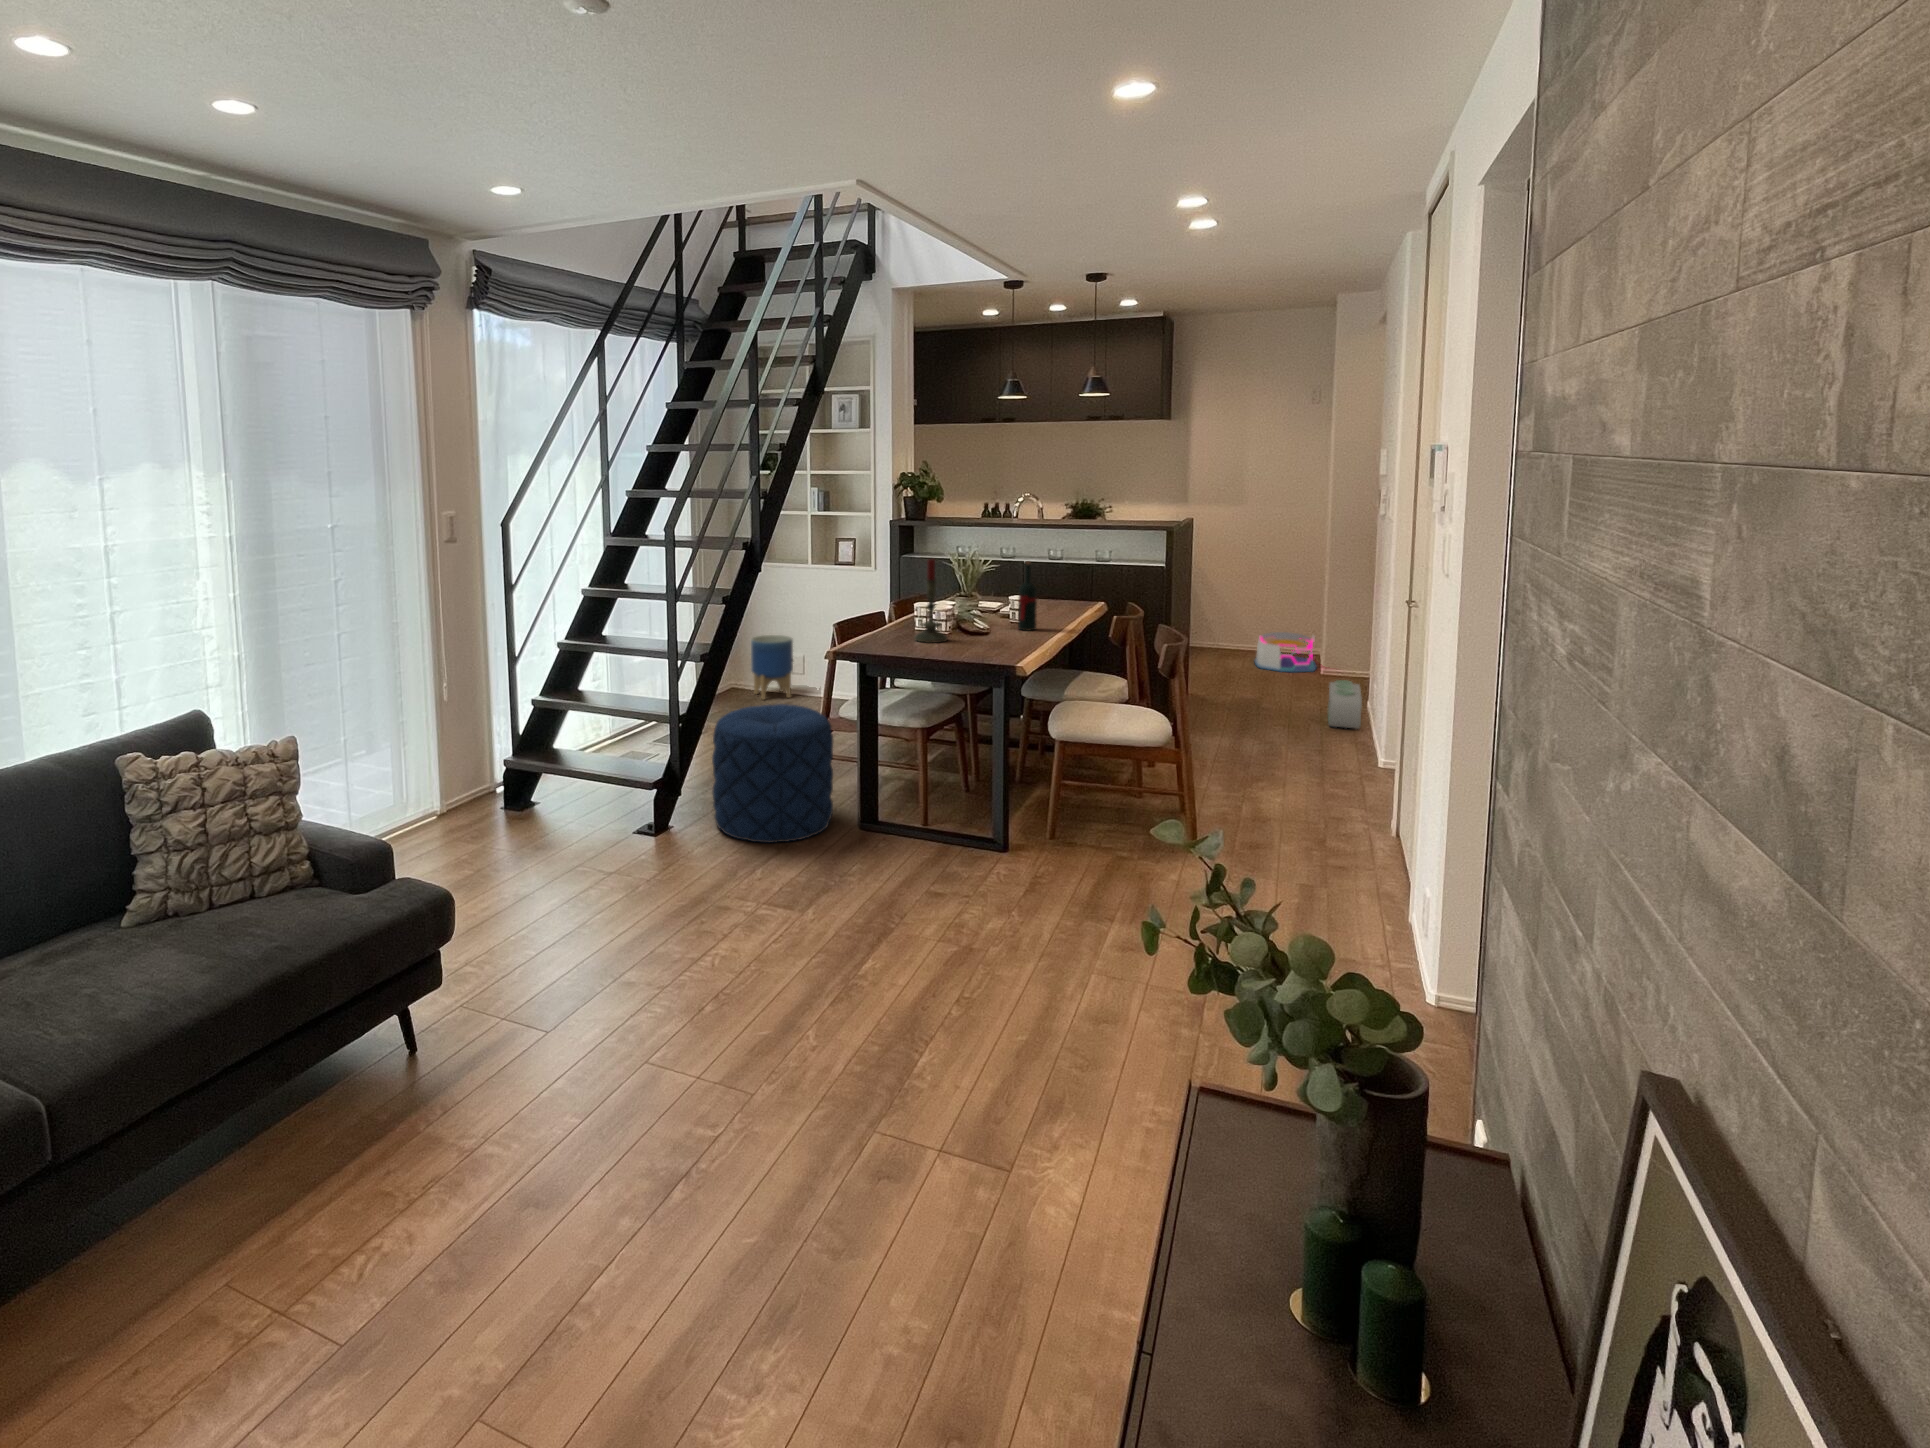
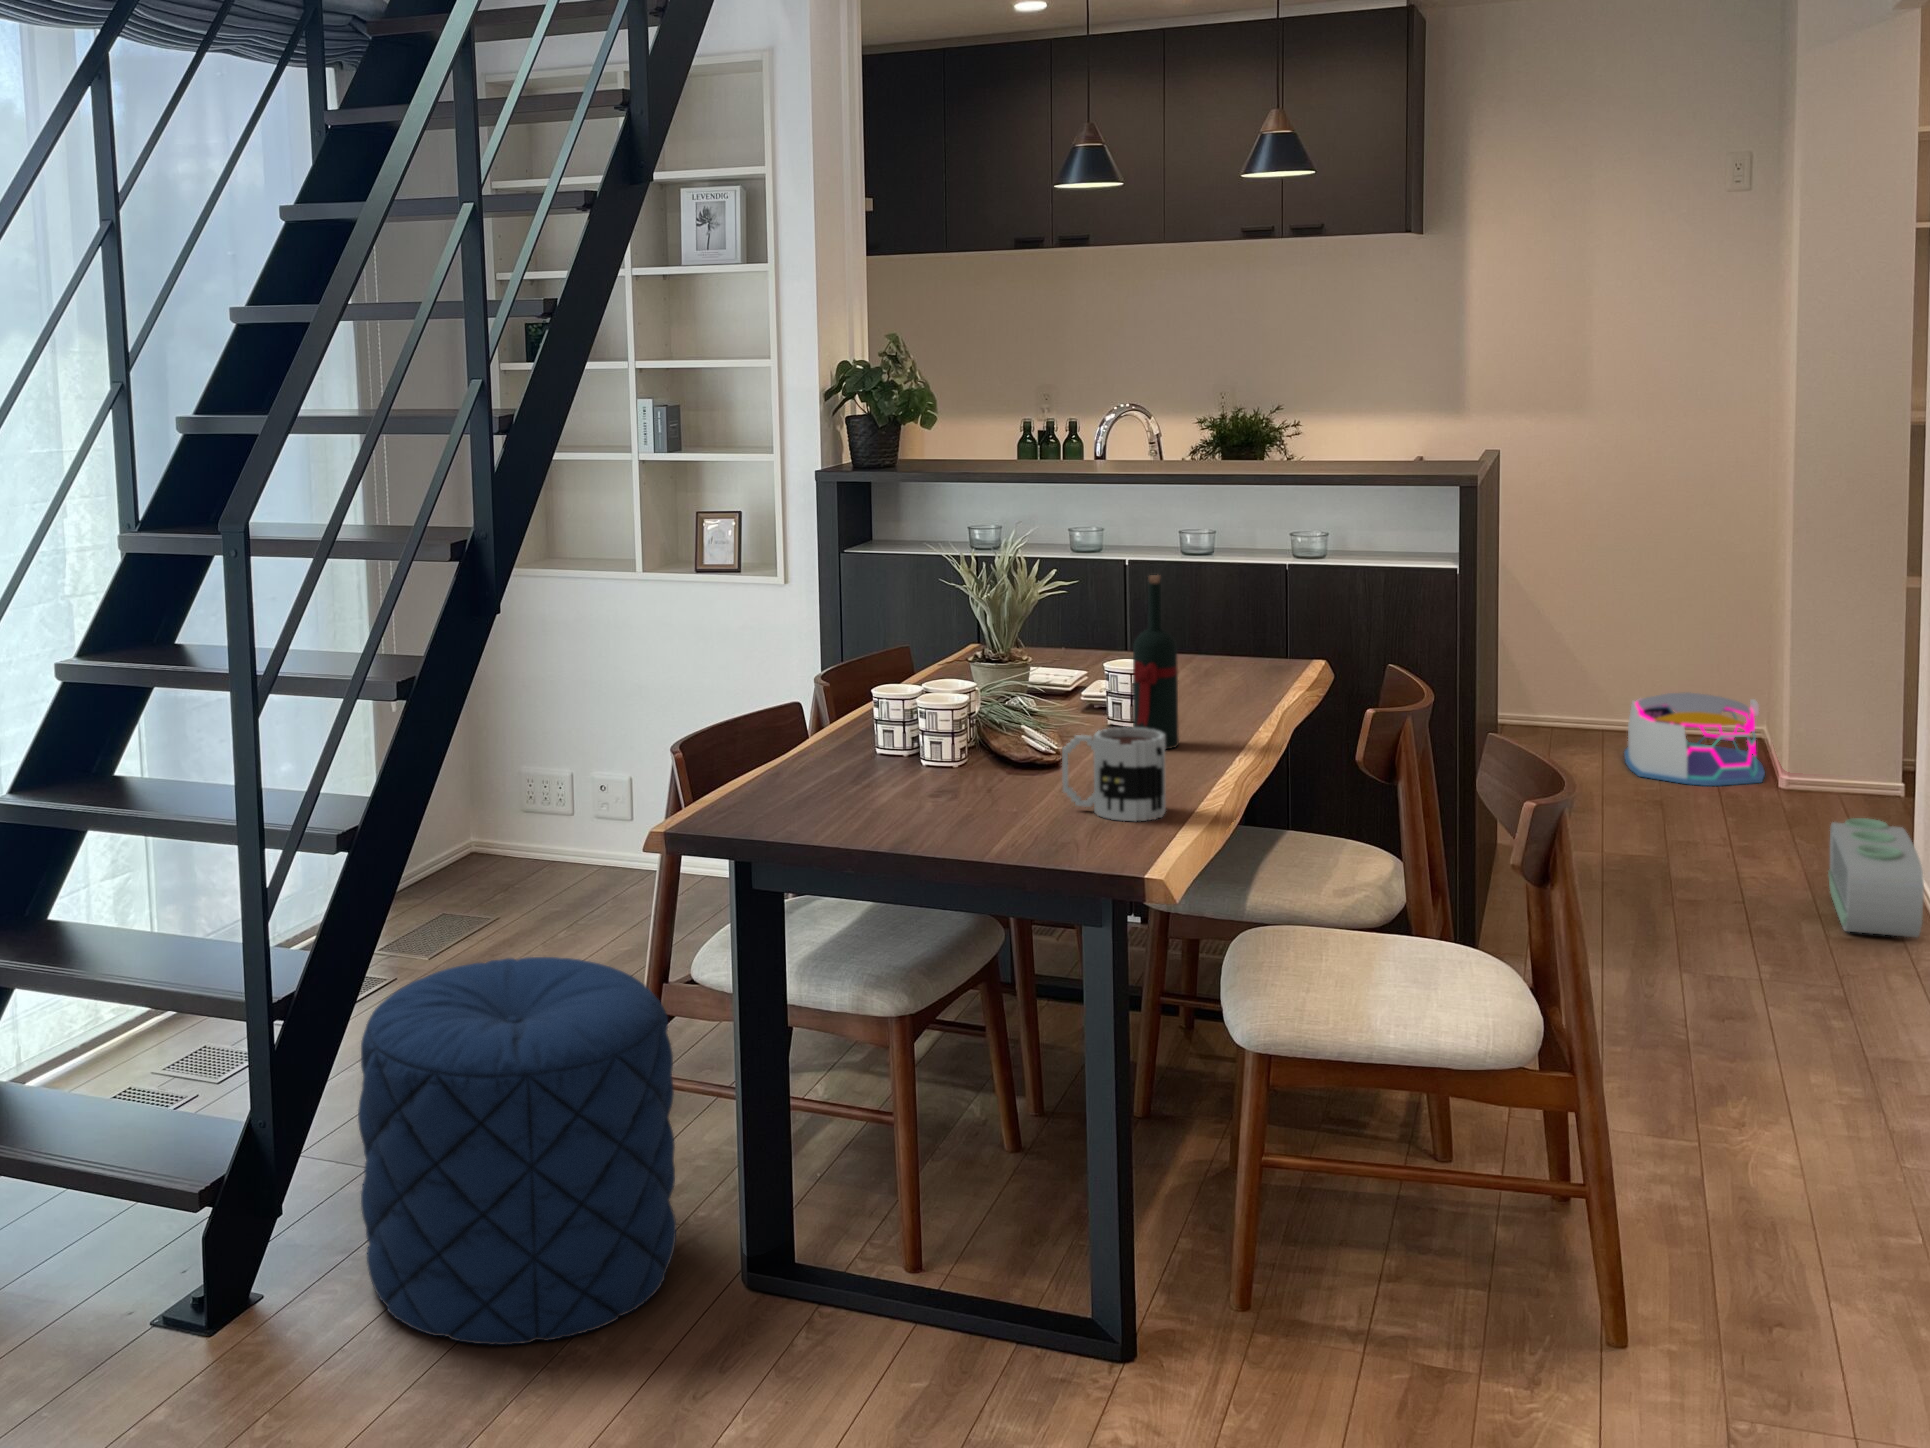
candle: present [915,559,948,643] -> none [876,573,960,796]
mug: none [987,616,1027,651] -> present [1062,727,1166,821]
planter: present [751,635,793,700] -> none [501,734,597,888]

